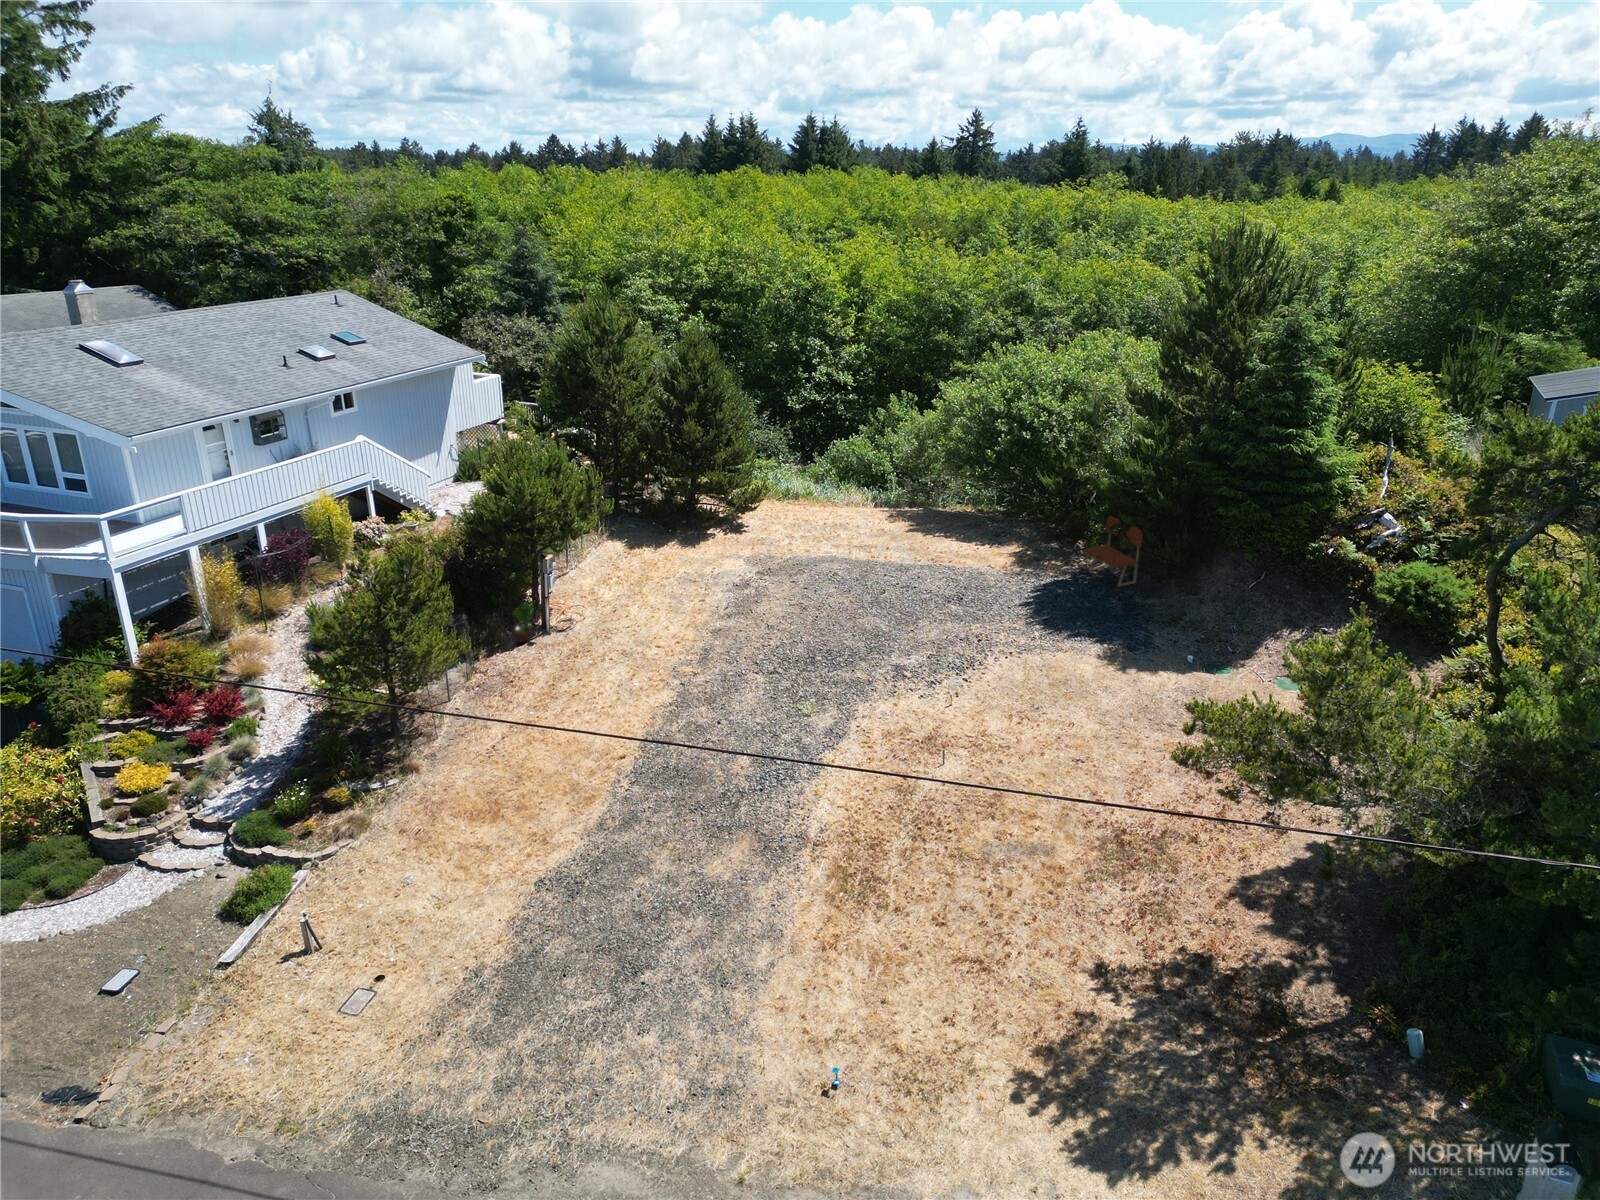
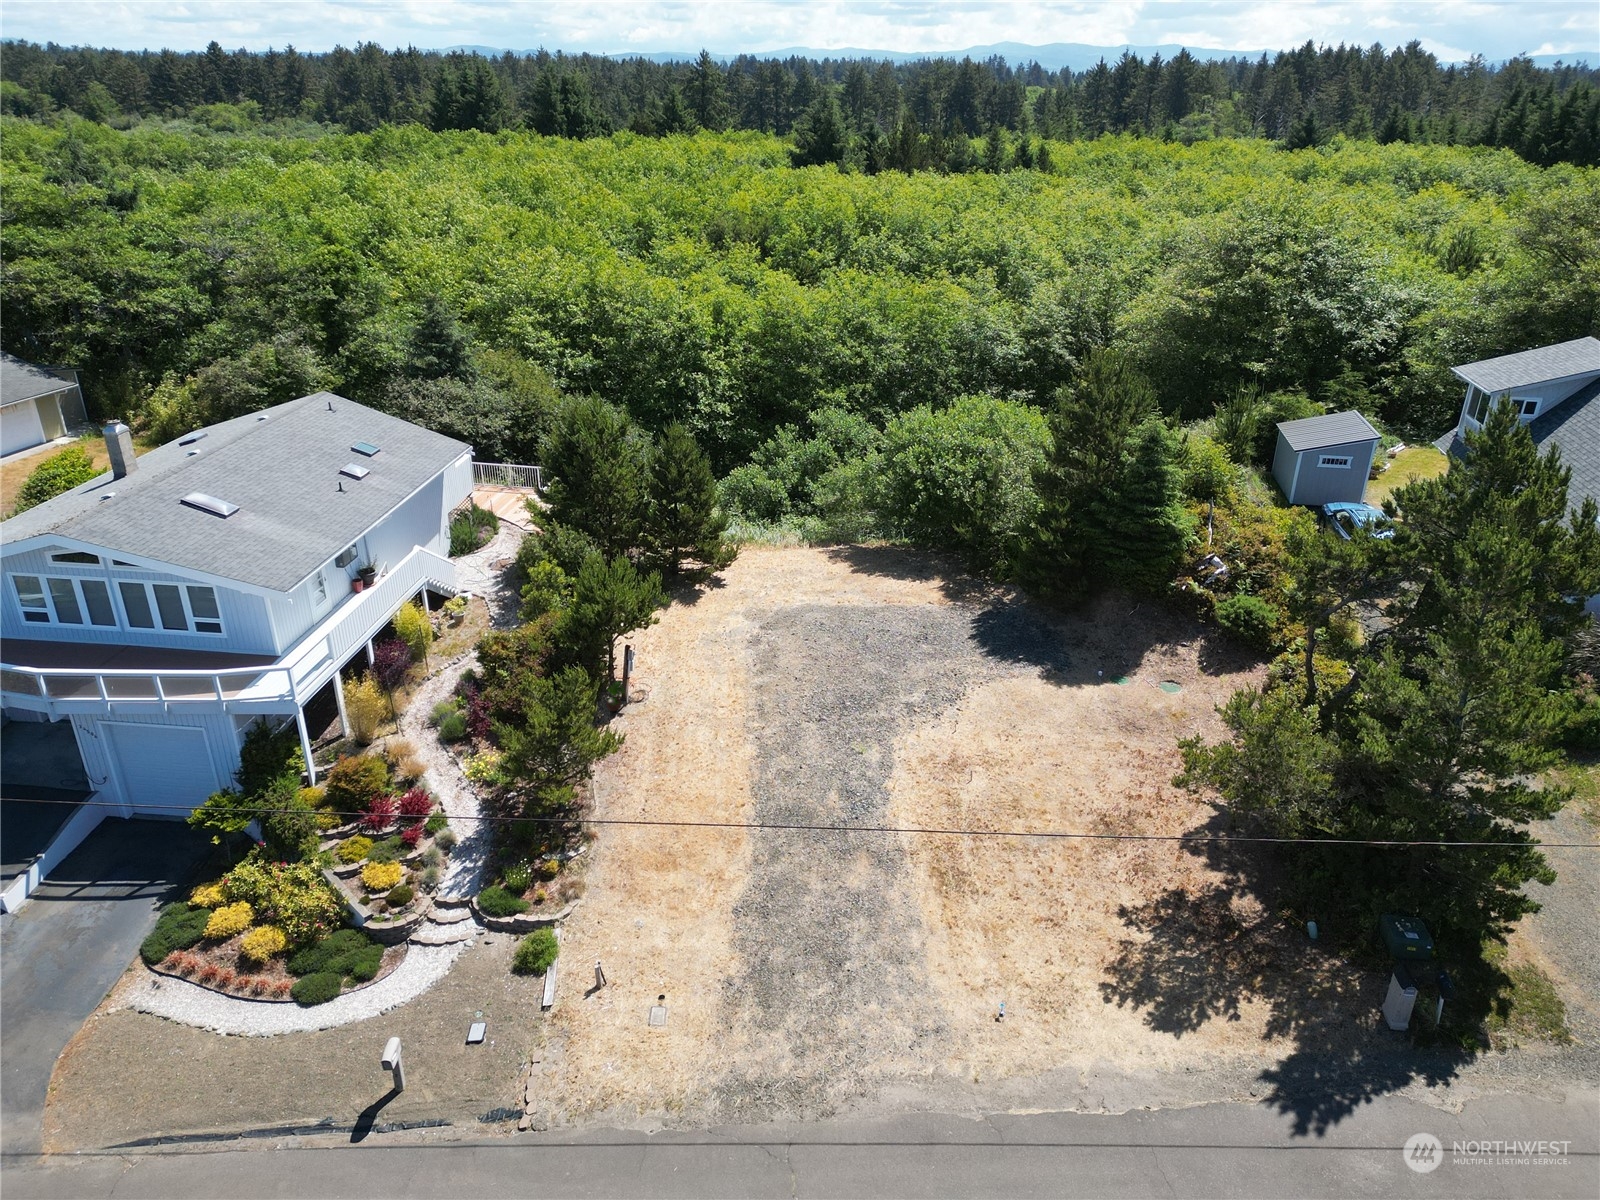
bench: present [1085,517,1143,587] -> none [1008,564,1052,616]

